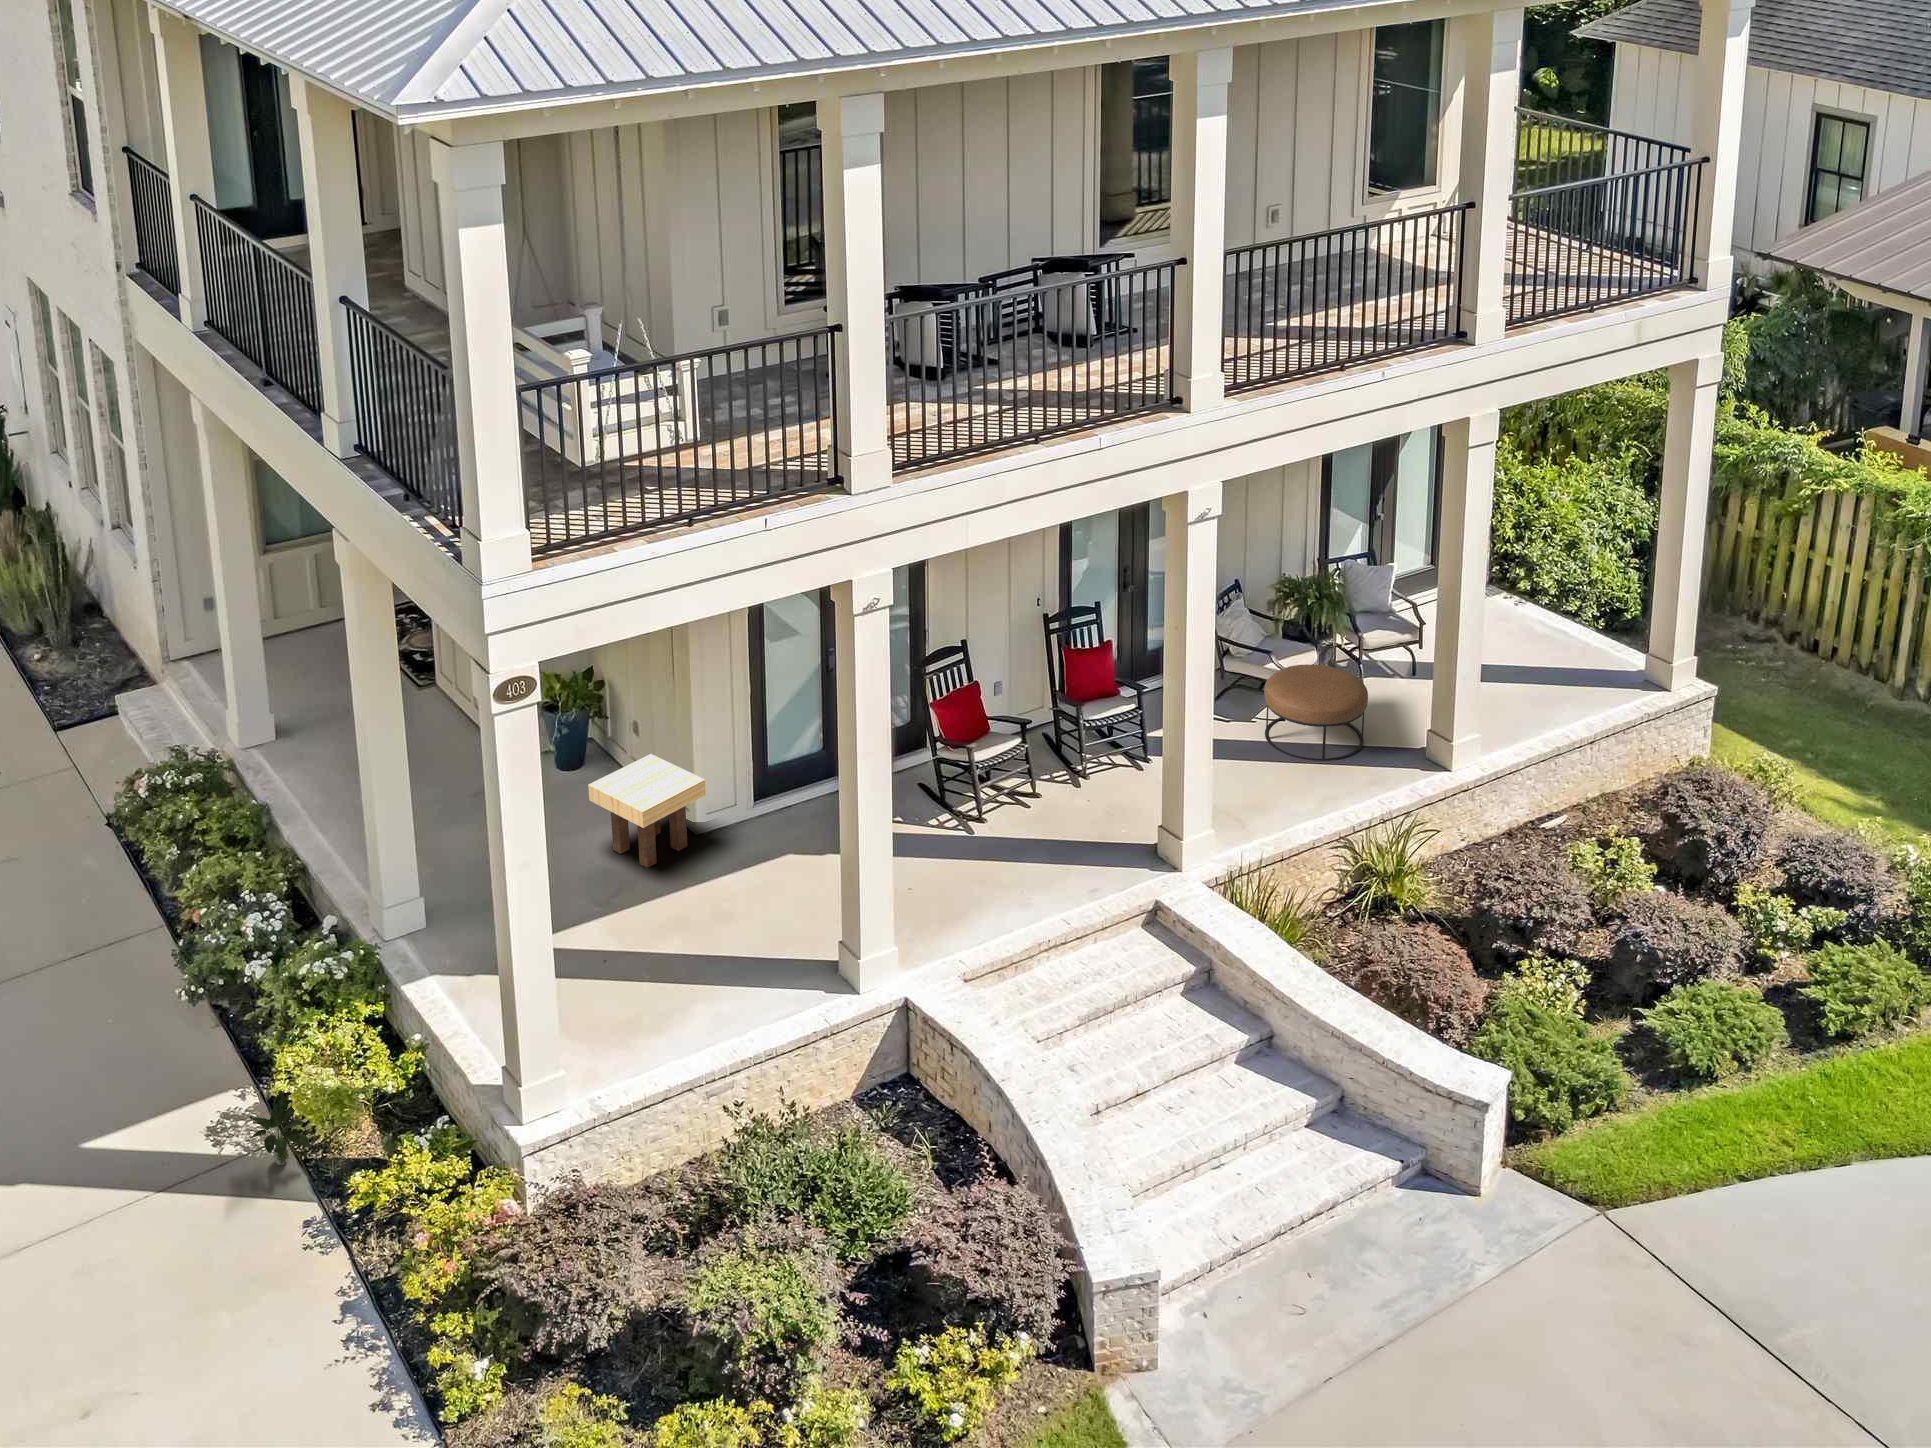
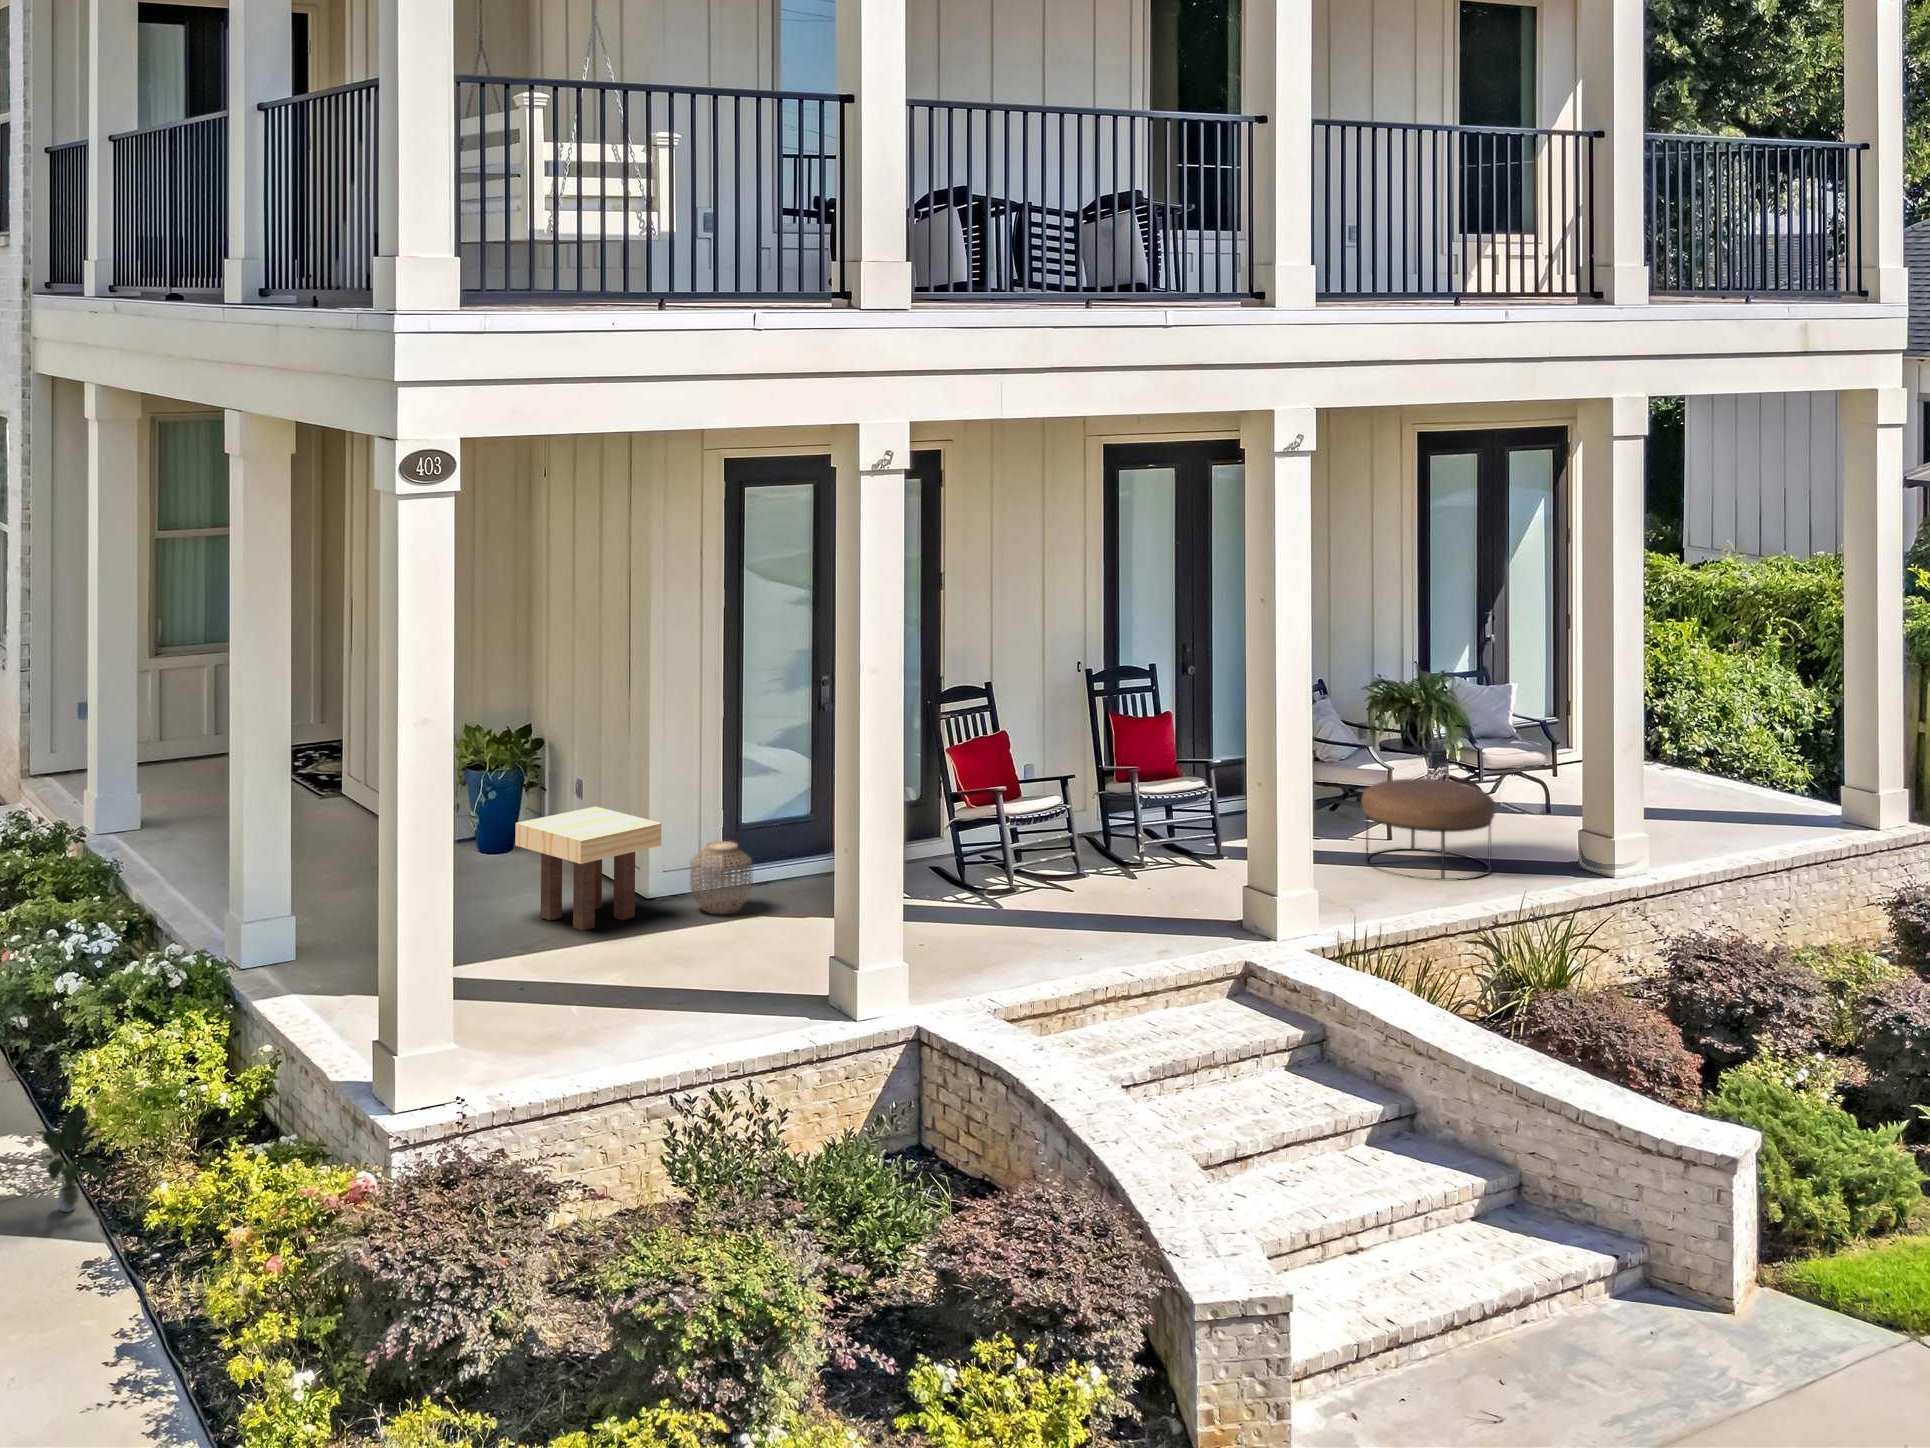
woven basket: none [729,782,779,840] -> present [690,841,752,914]

